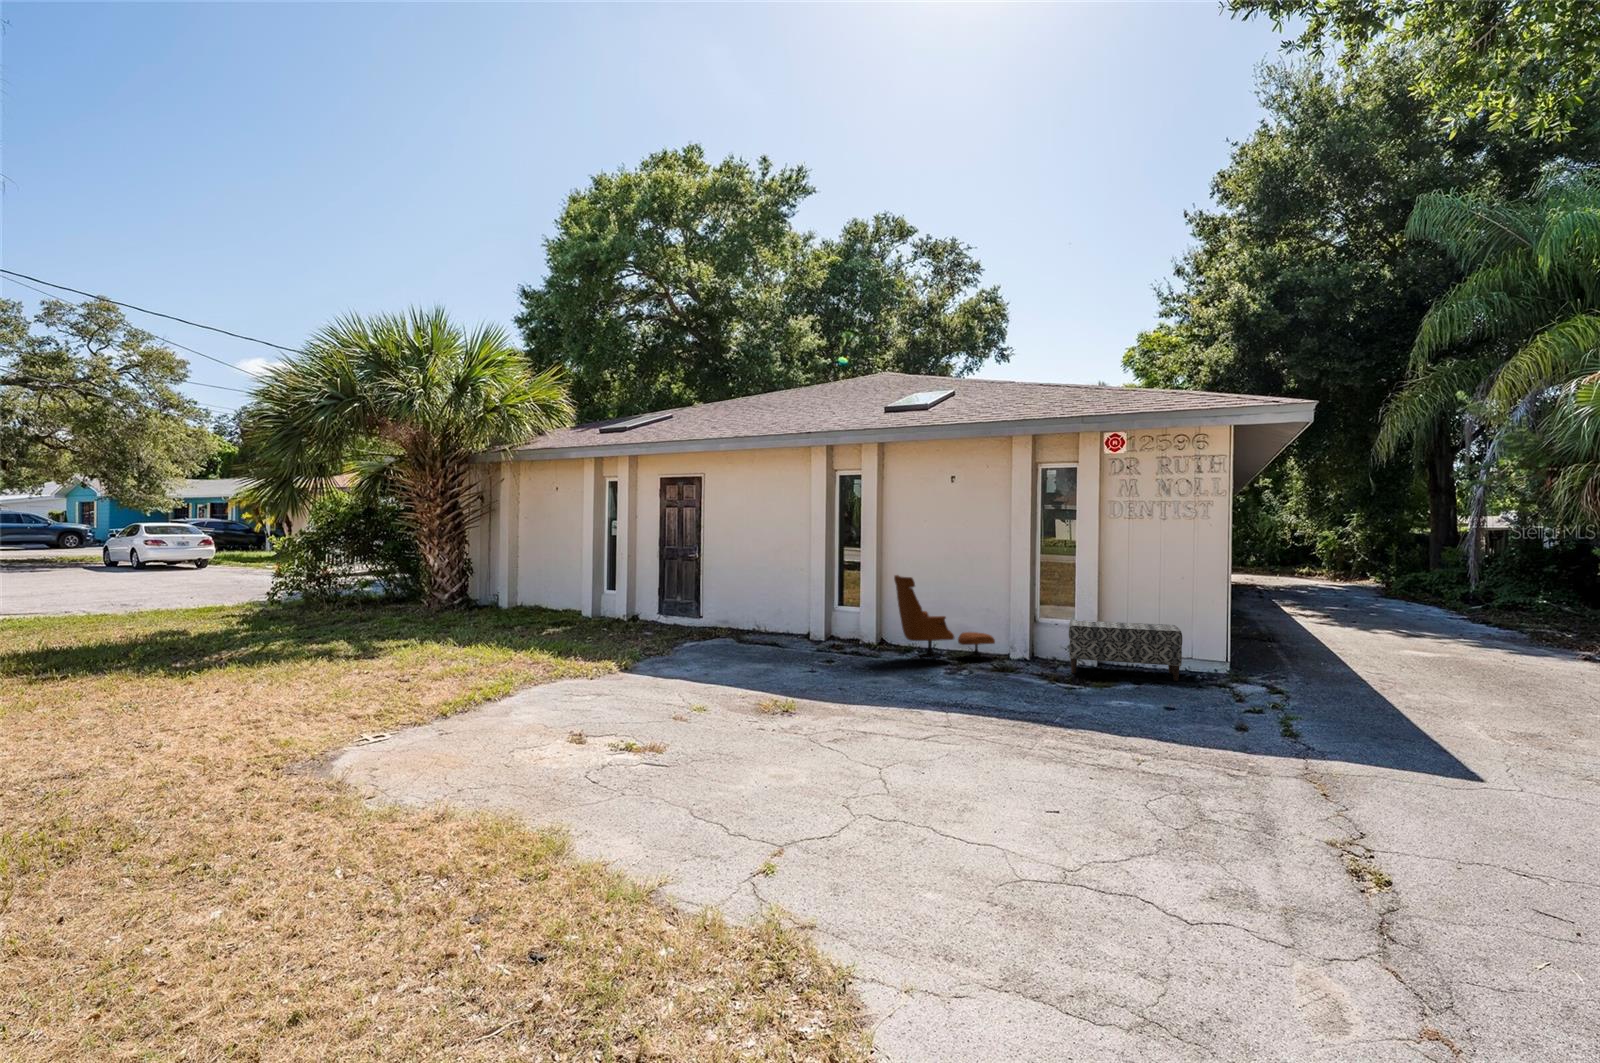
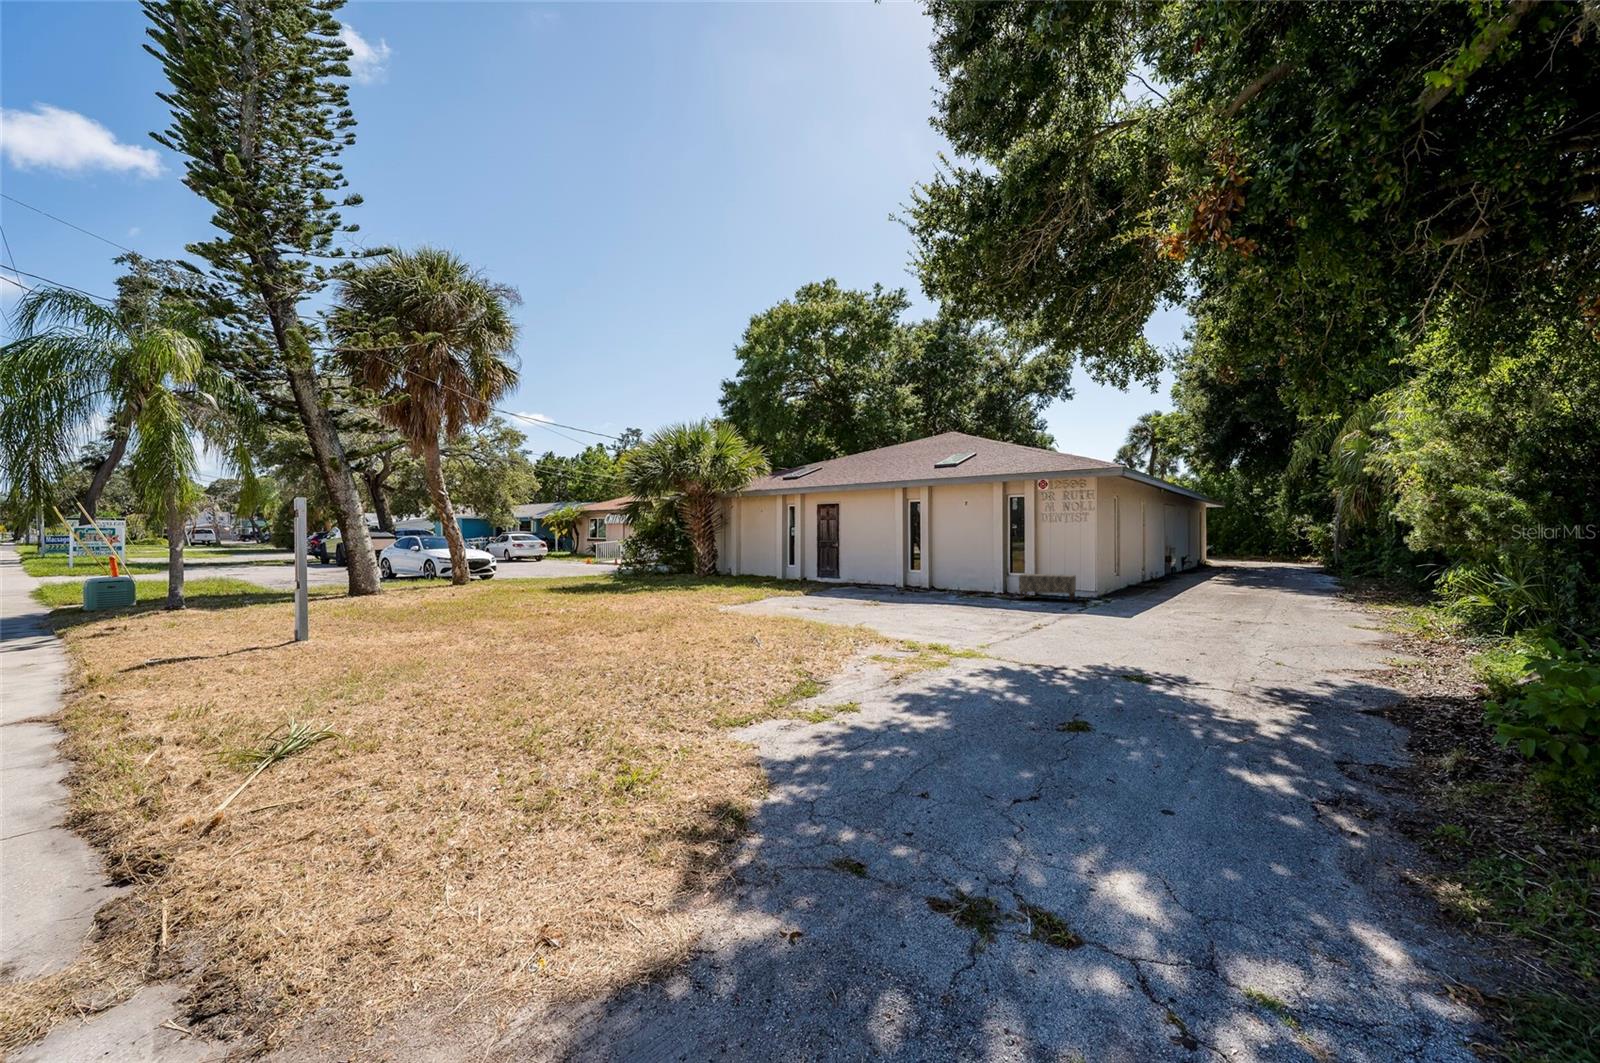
lounge chair: present [894,575,995,664] -> none [934,552,988,596]

